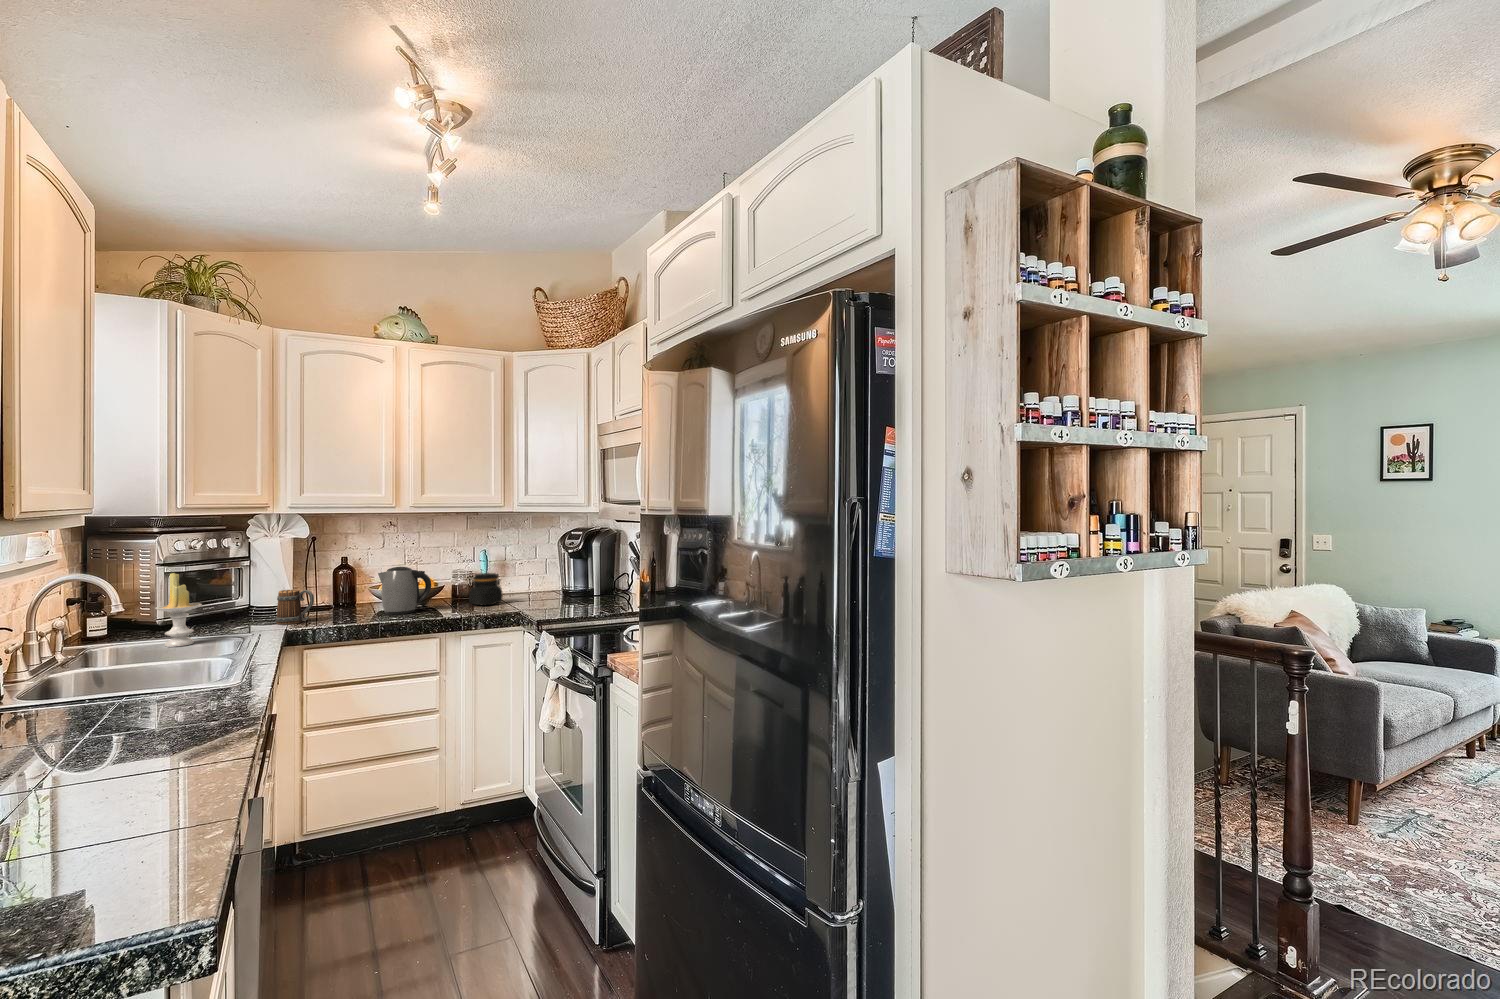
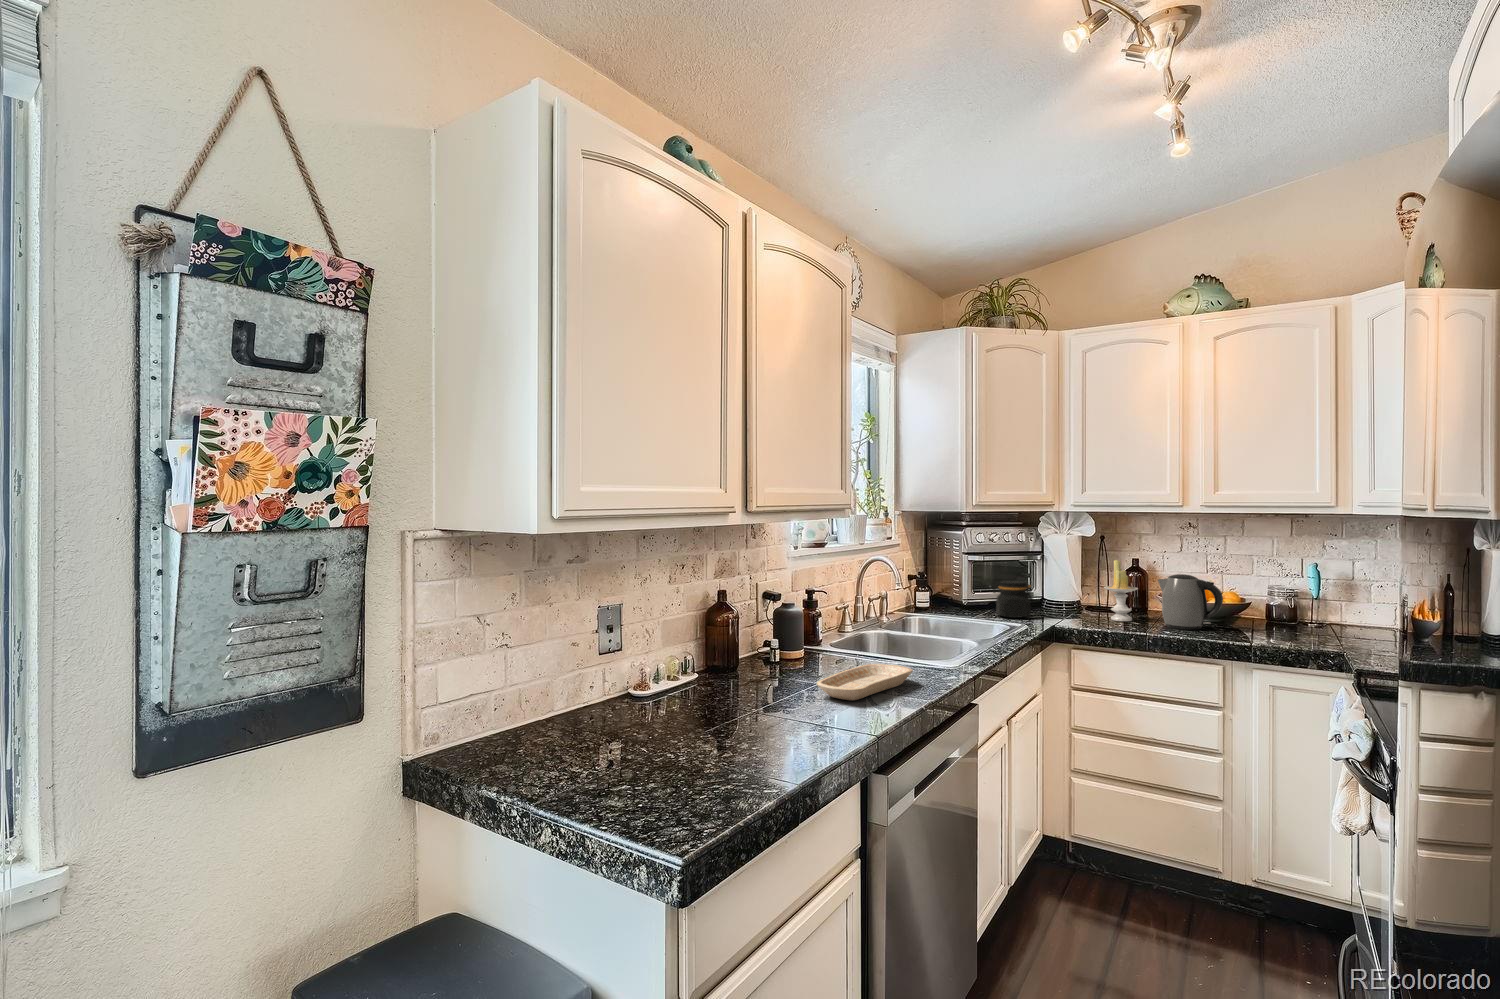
candle: present [155,573,202,647] -> present [1104,560,1138,621]
jar: present [469,573,503,605] -> present [992,581,1033,618]
mug: present [276,589,314,624] -> none [1053,587,1087,621]
tray: none [76,696,198,752] -> present [817,664,913,700]

